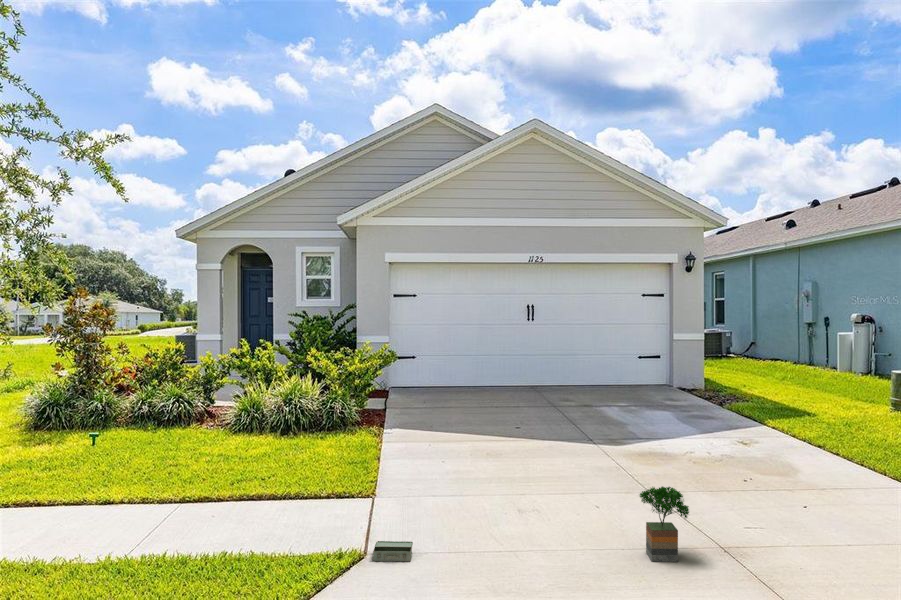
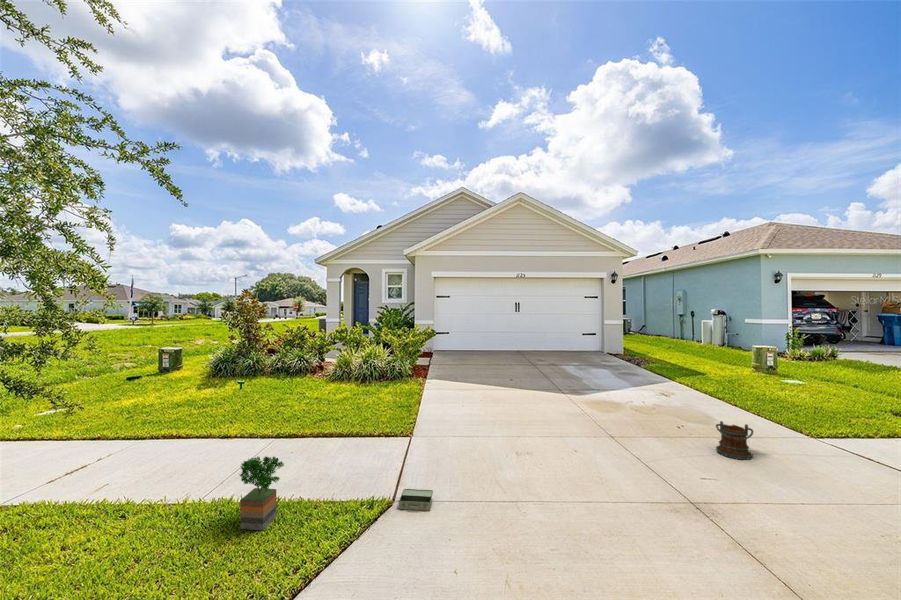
bucket: none [776,463,820,510] -> present [716,421,753,460]
potted tree: present [640,486,689,562] -> present [240,457,284,530]

